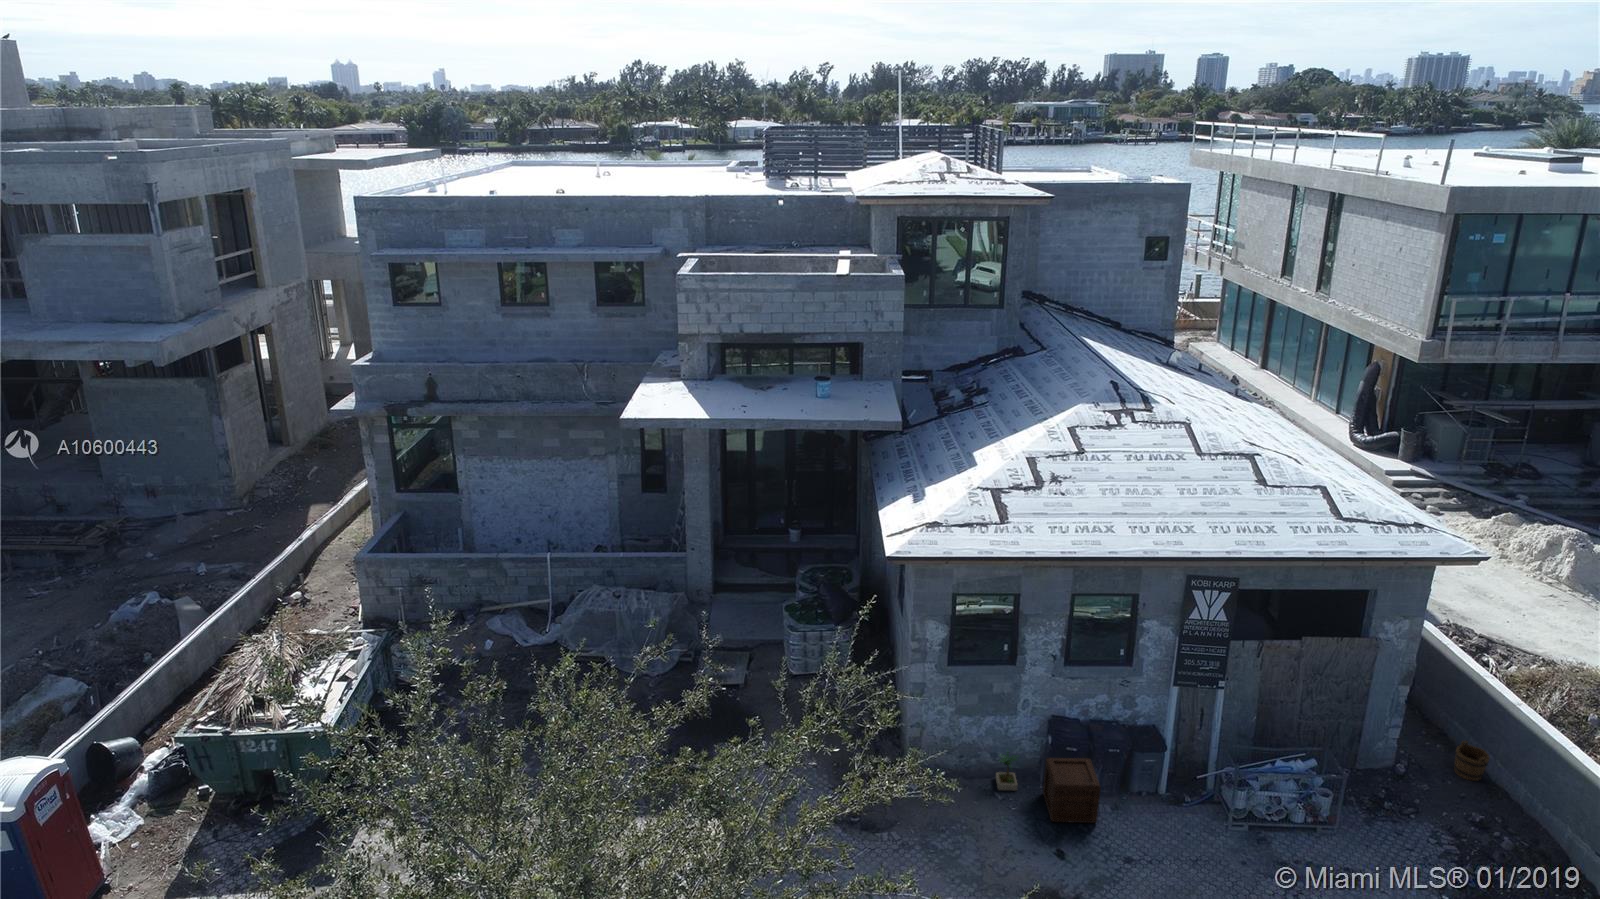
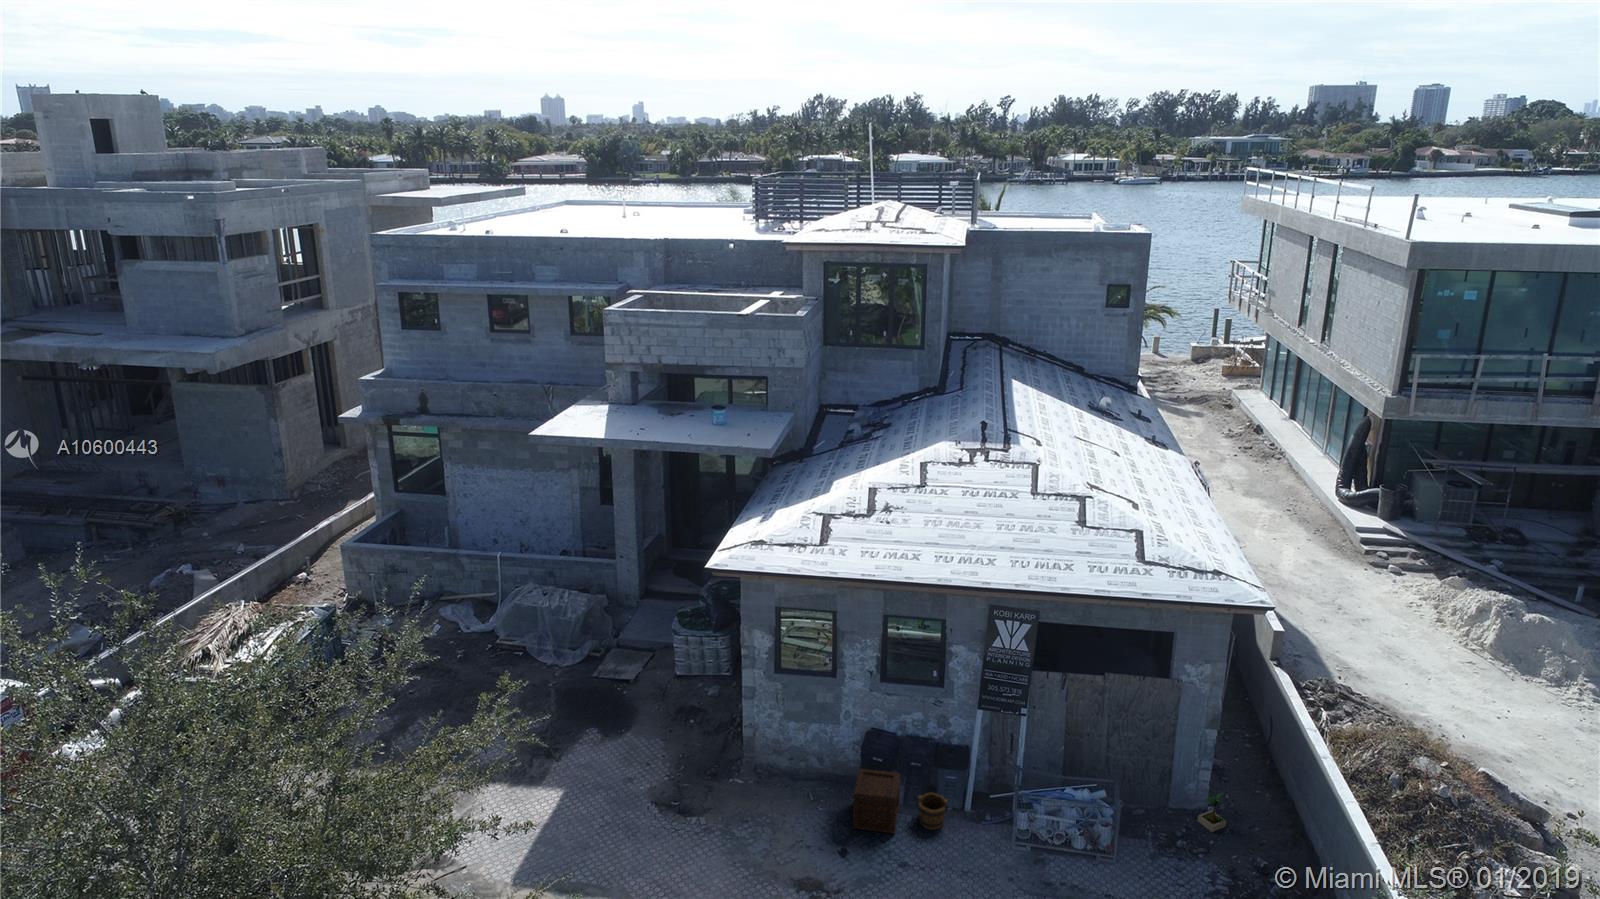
bucket: present [1454,741,1490,781] -> present [918,793,947,830]
potted plant: present [996,749,1017,791] -> present [1198,789,1226,832]

